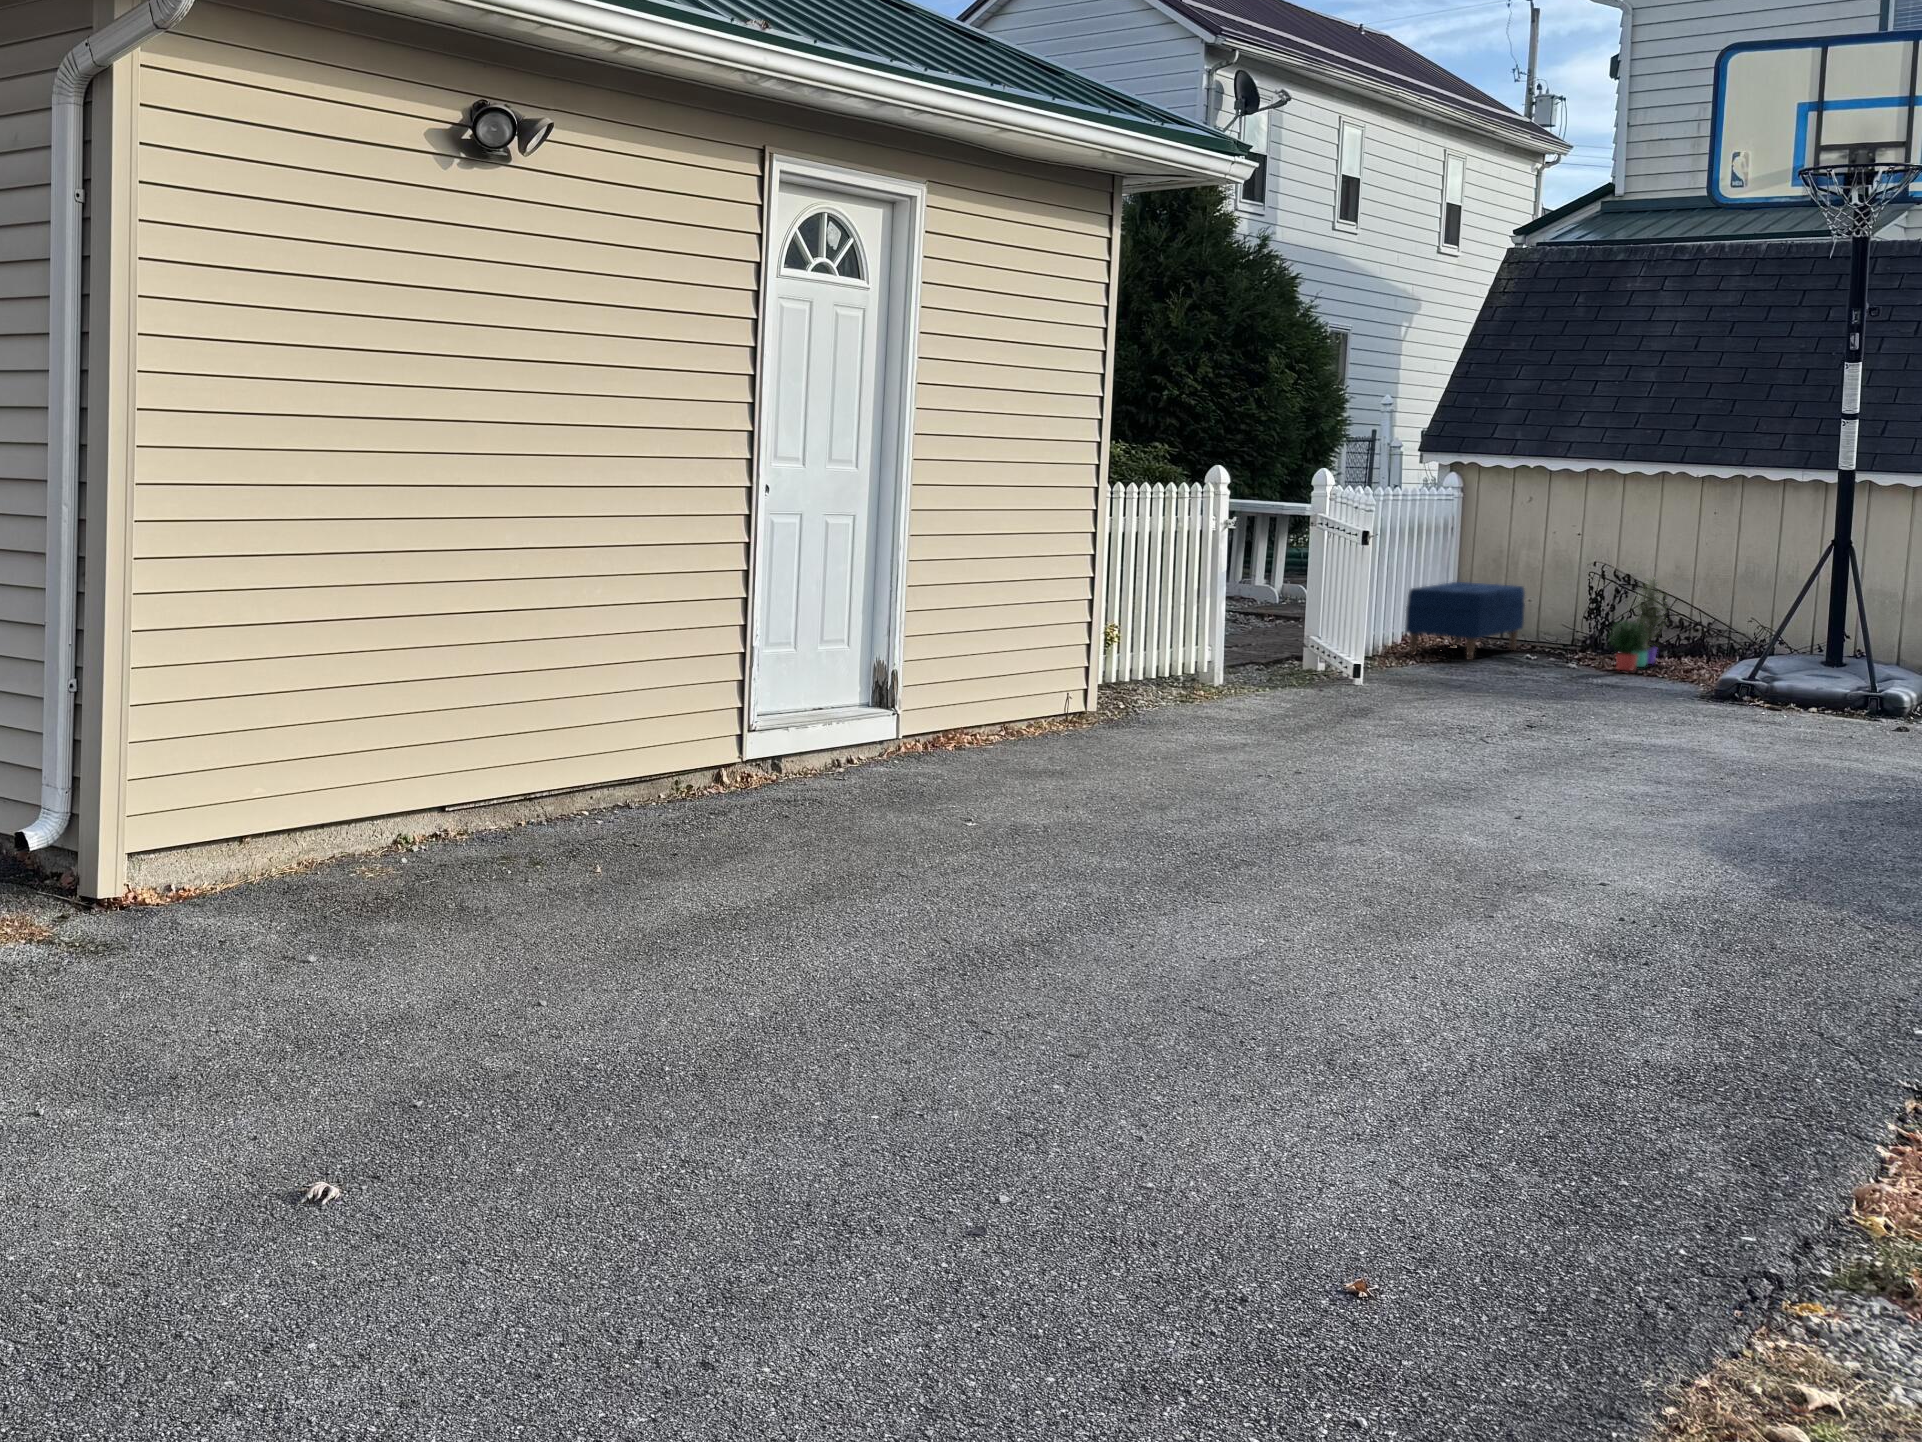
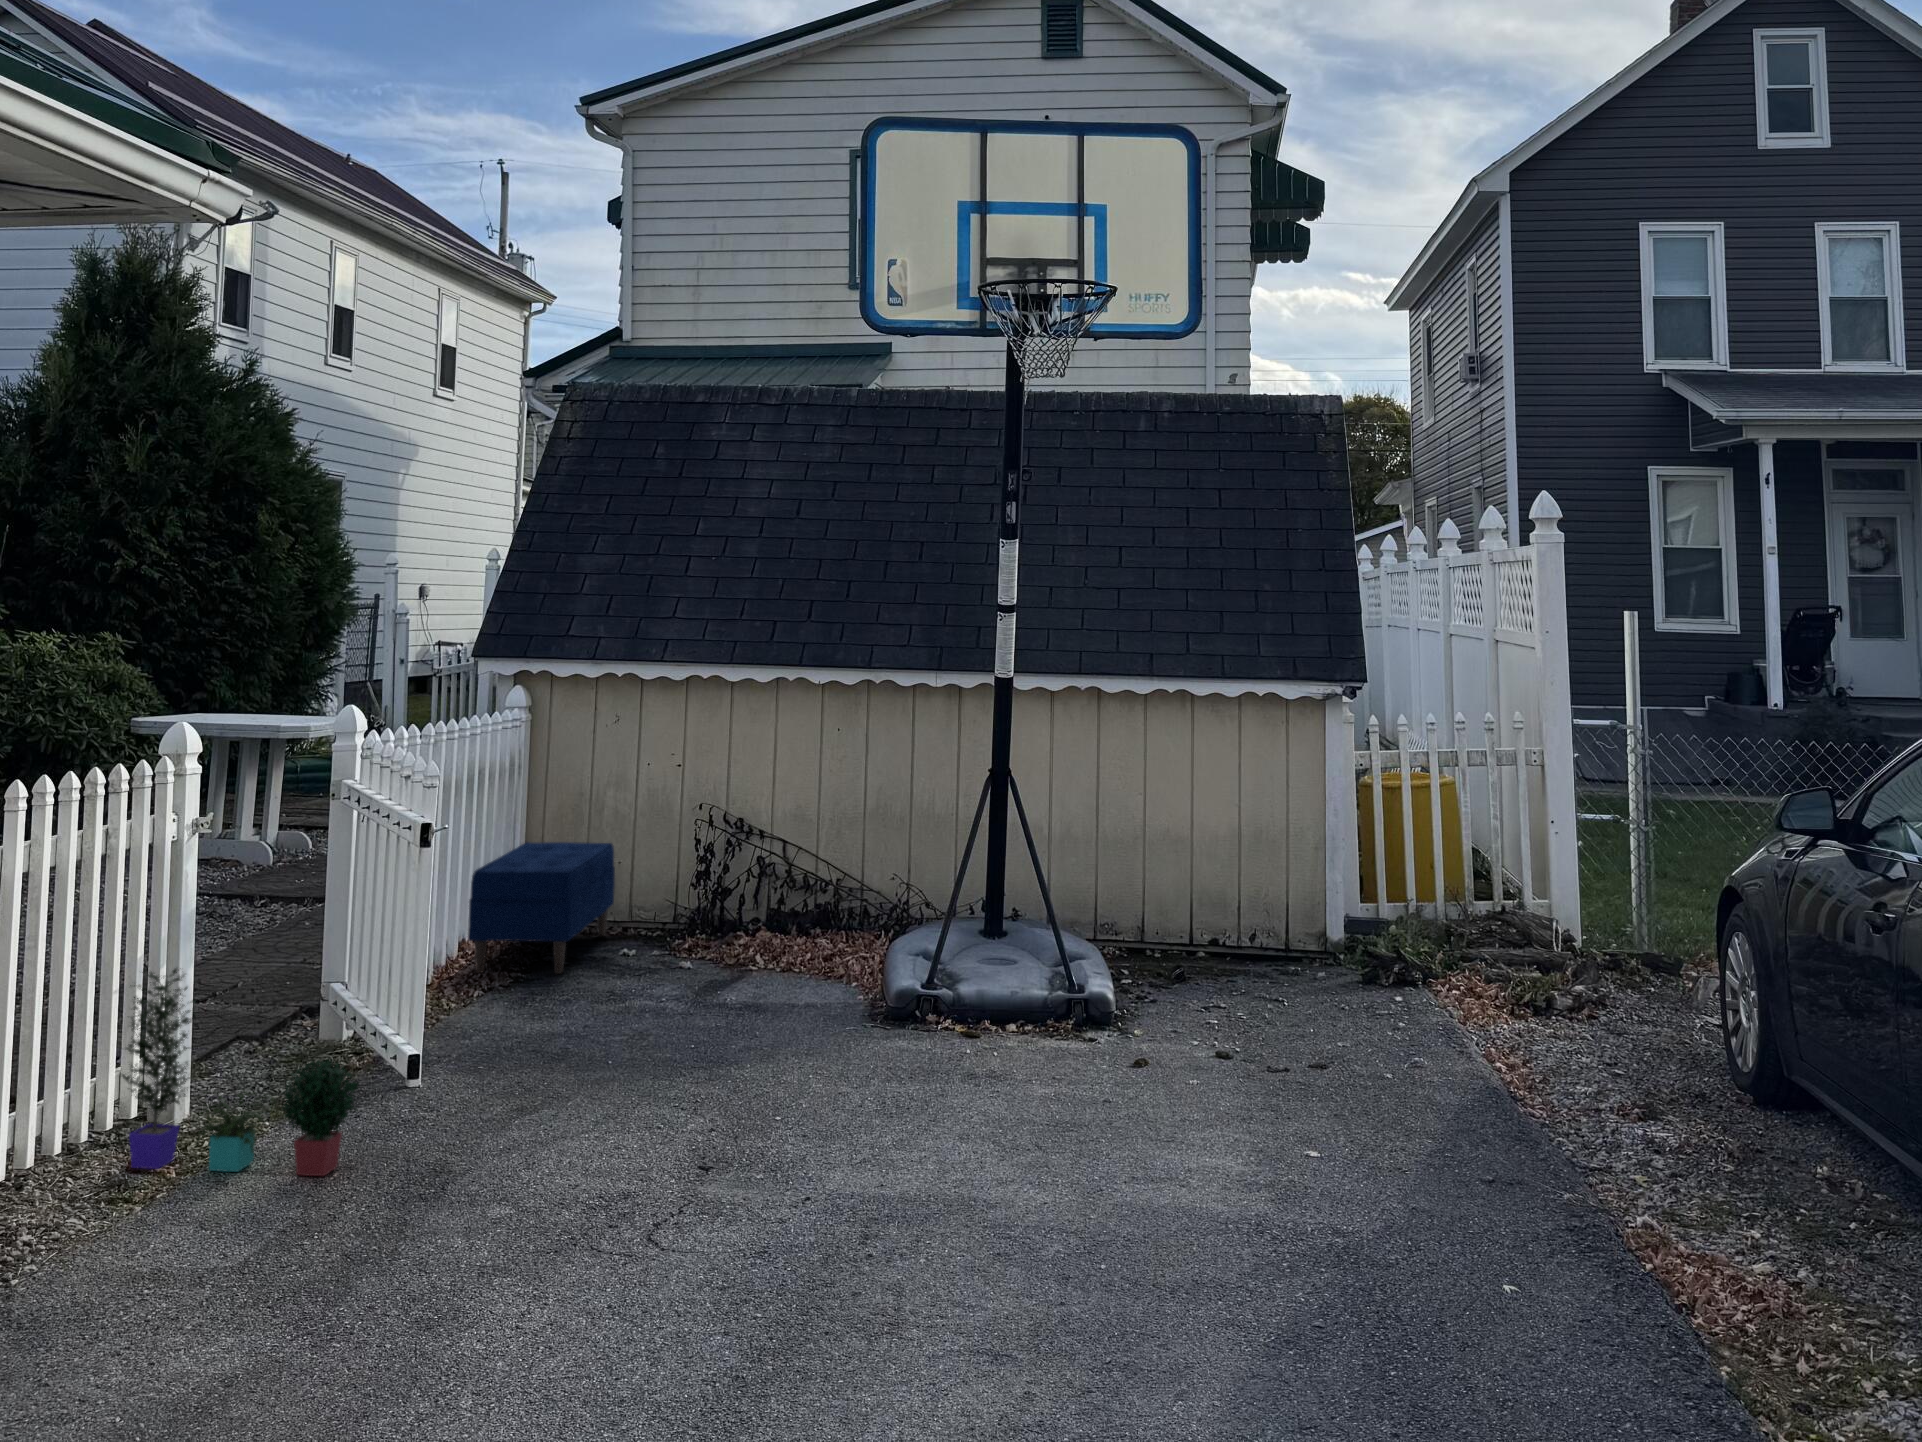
potted plant: present [1608,578,1665,671] -> present [122,968,358,1176]

